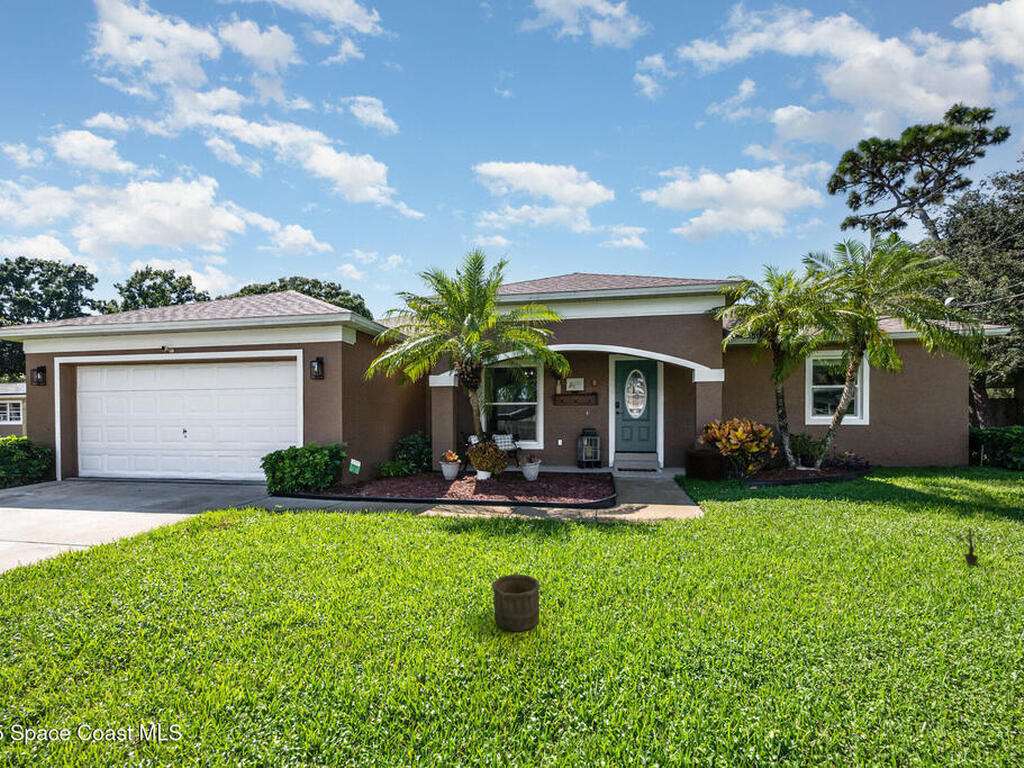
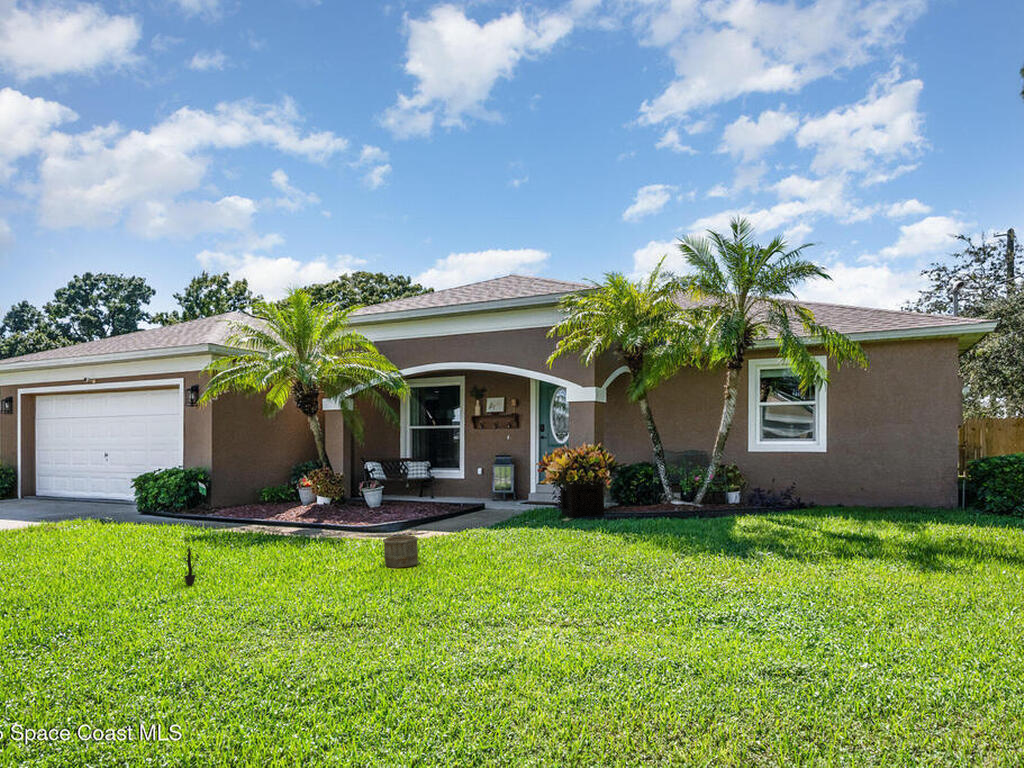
decorative plant: present [955,527,986,565] -> present [182,546,199,585]
wooden bucket: present [492,574,540,632] -> present [383,535,418,568]

